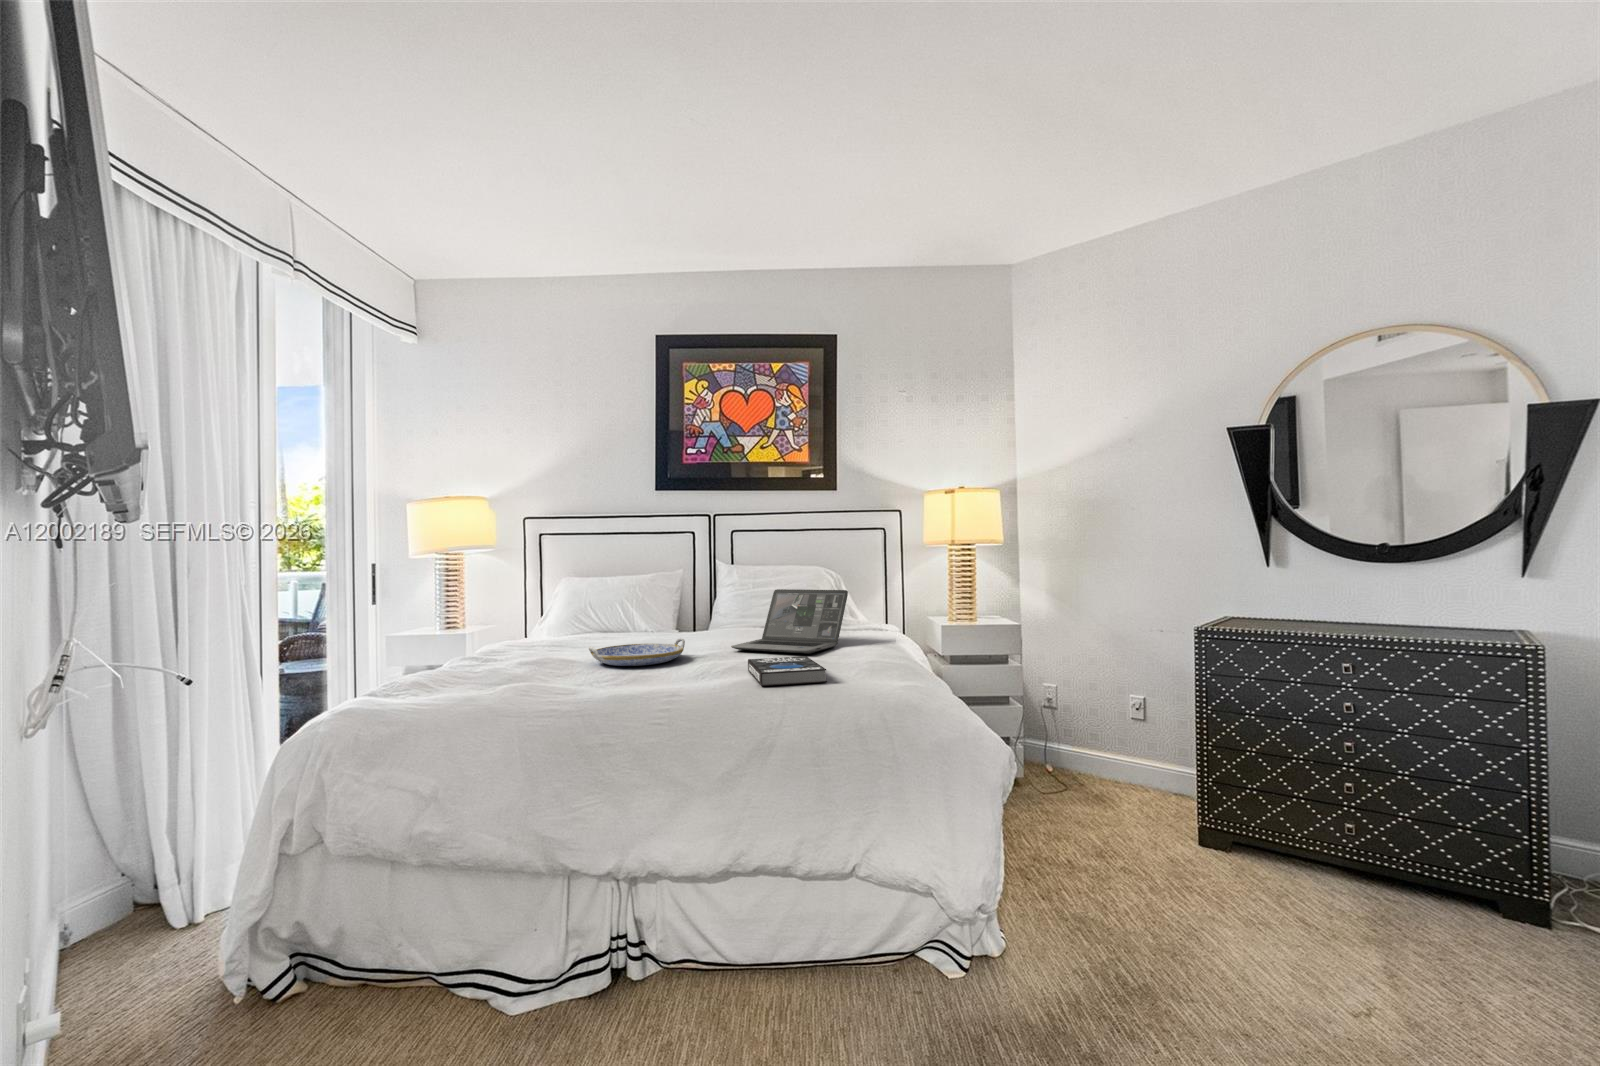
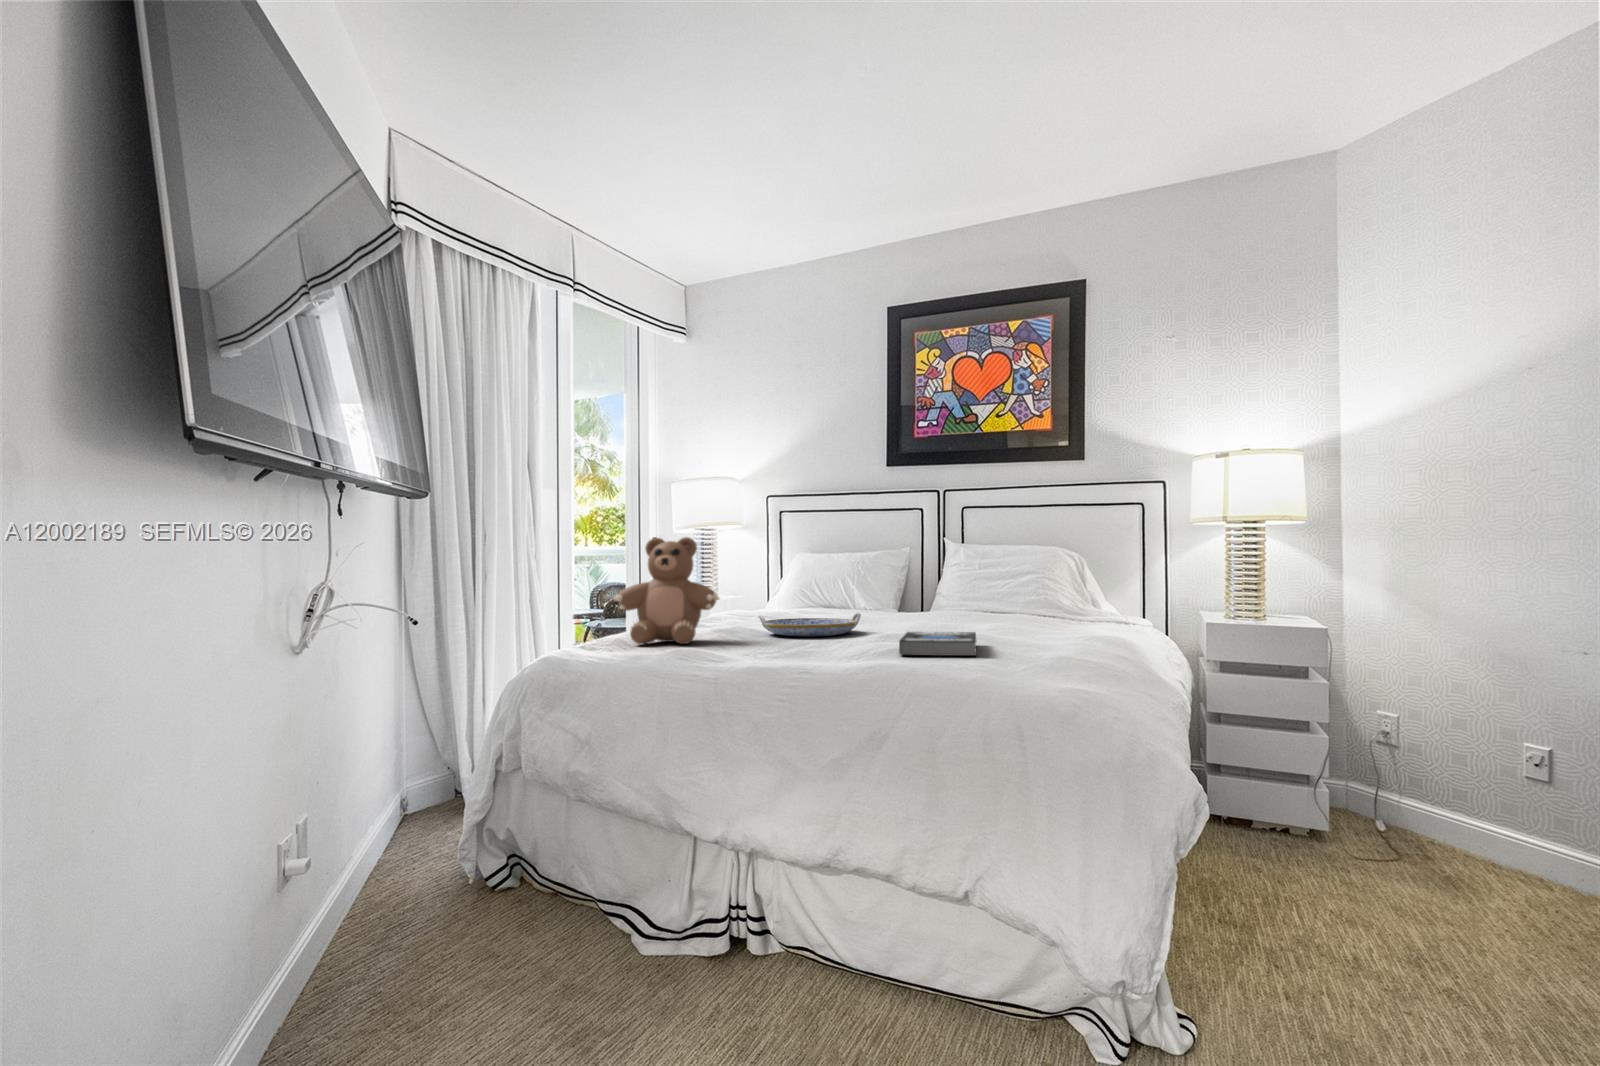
teddy bear: none [446,575,563,689] -> present [615,537,720,644]
laptop: present [731,589,848,653] -> none [915,566,1058,635]

